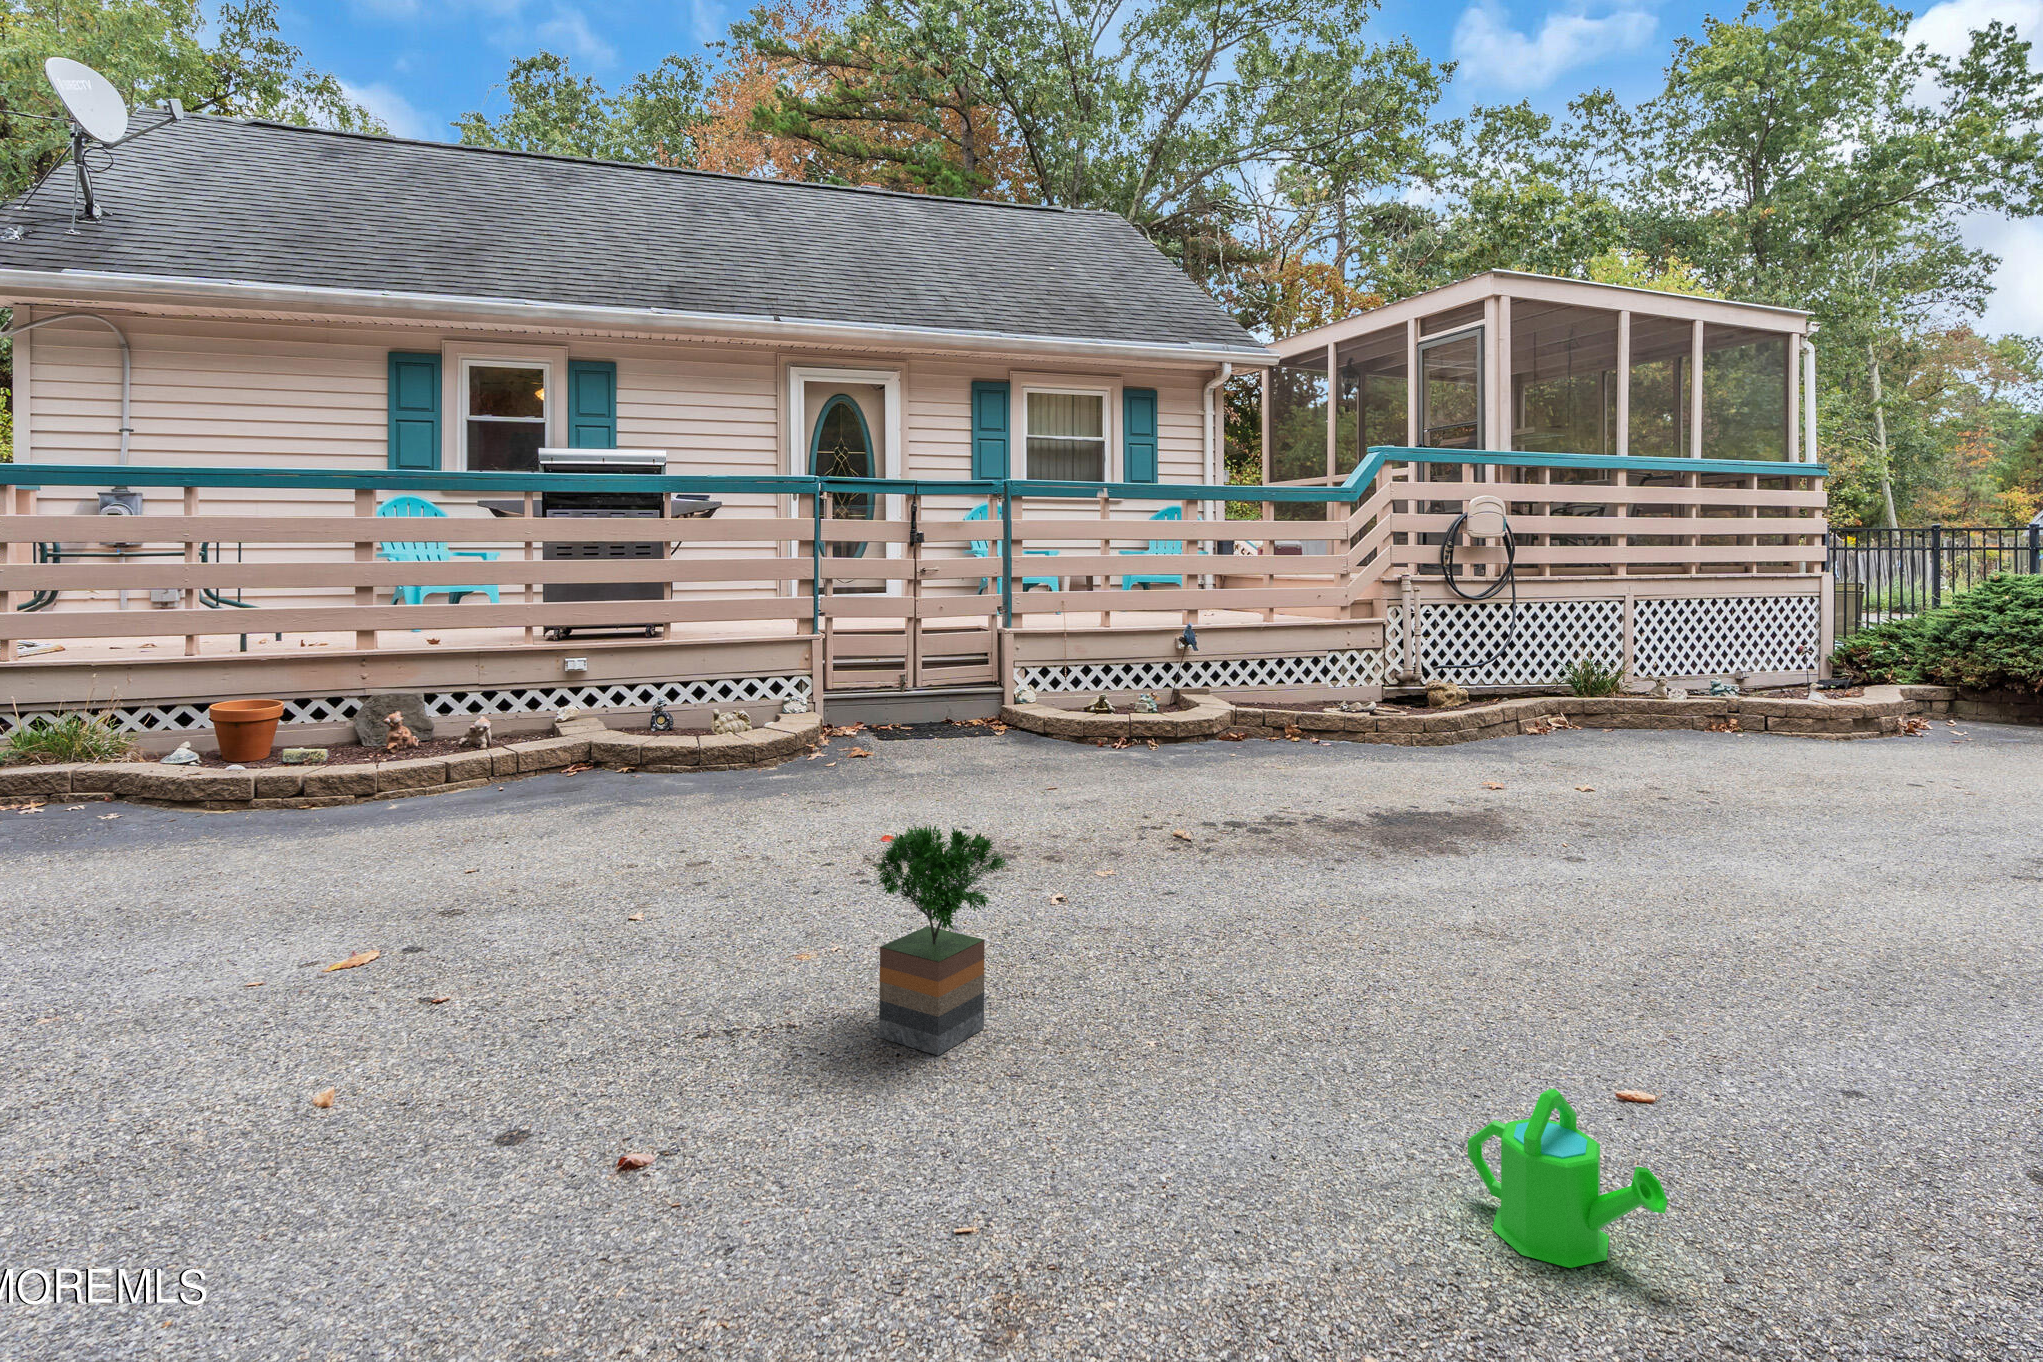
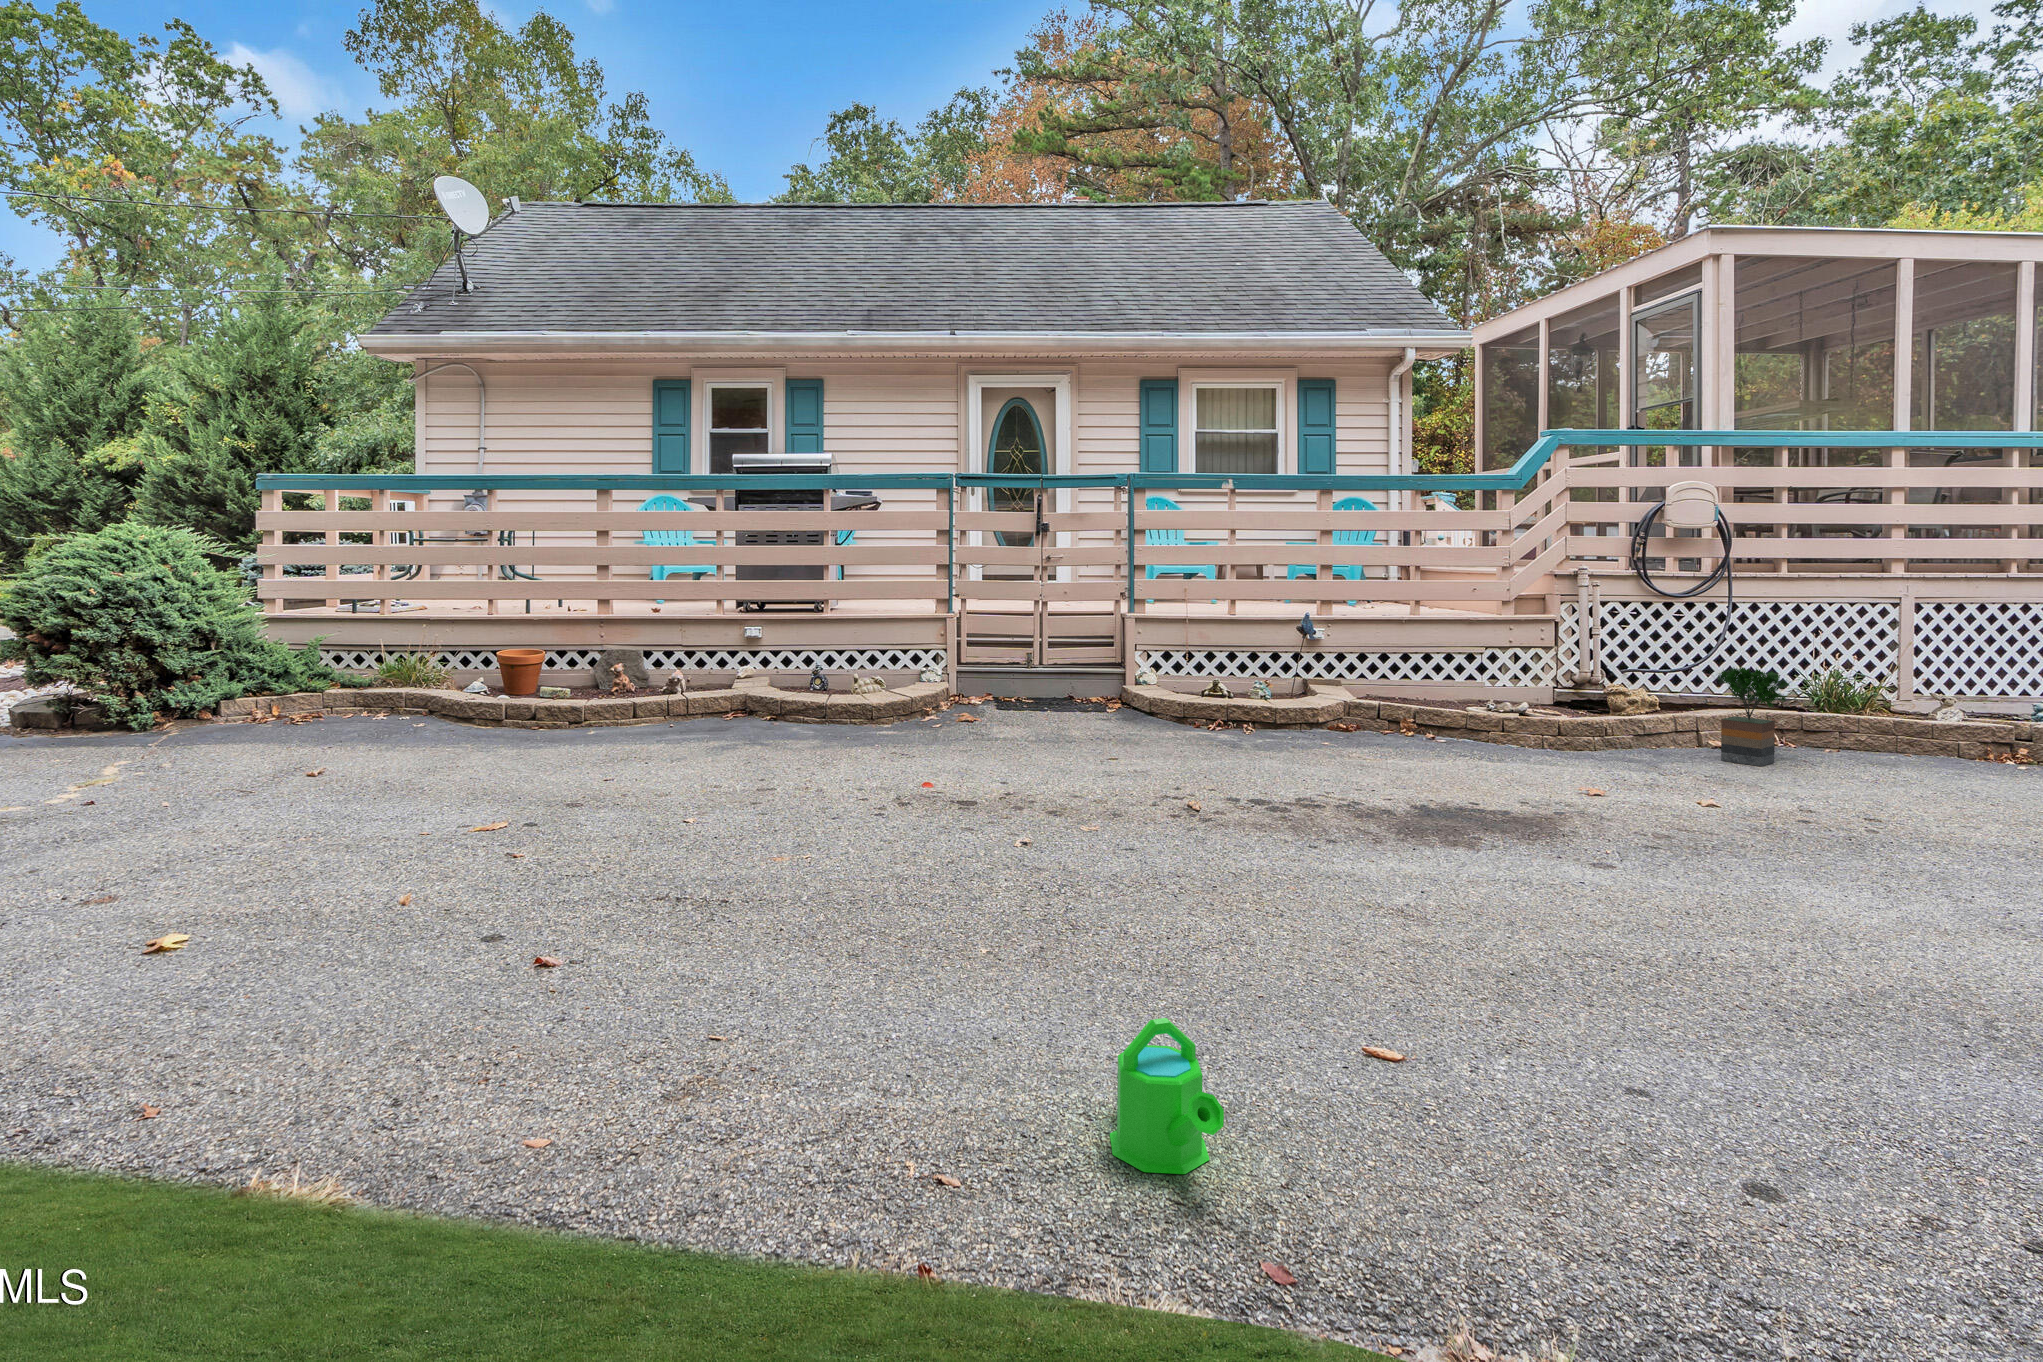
potted tree: present [876,825,1007,1056] -> present [1718,667,1789,766]

